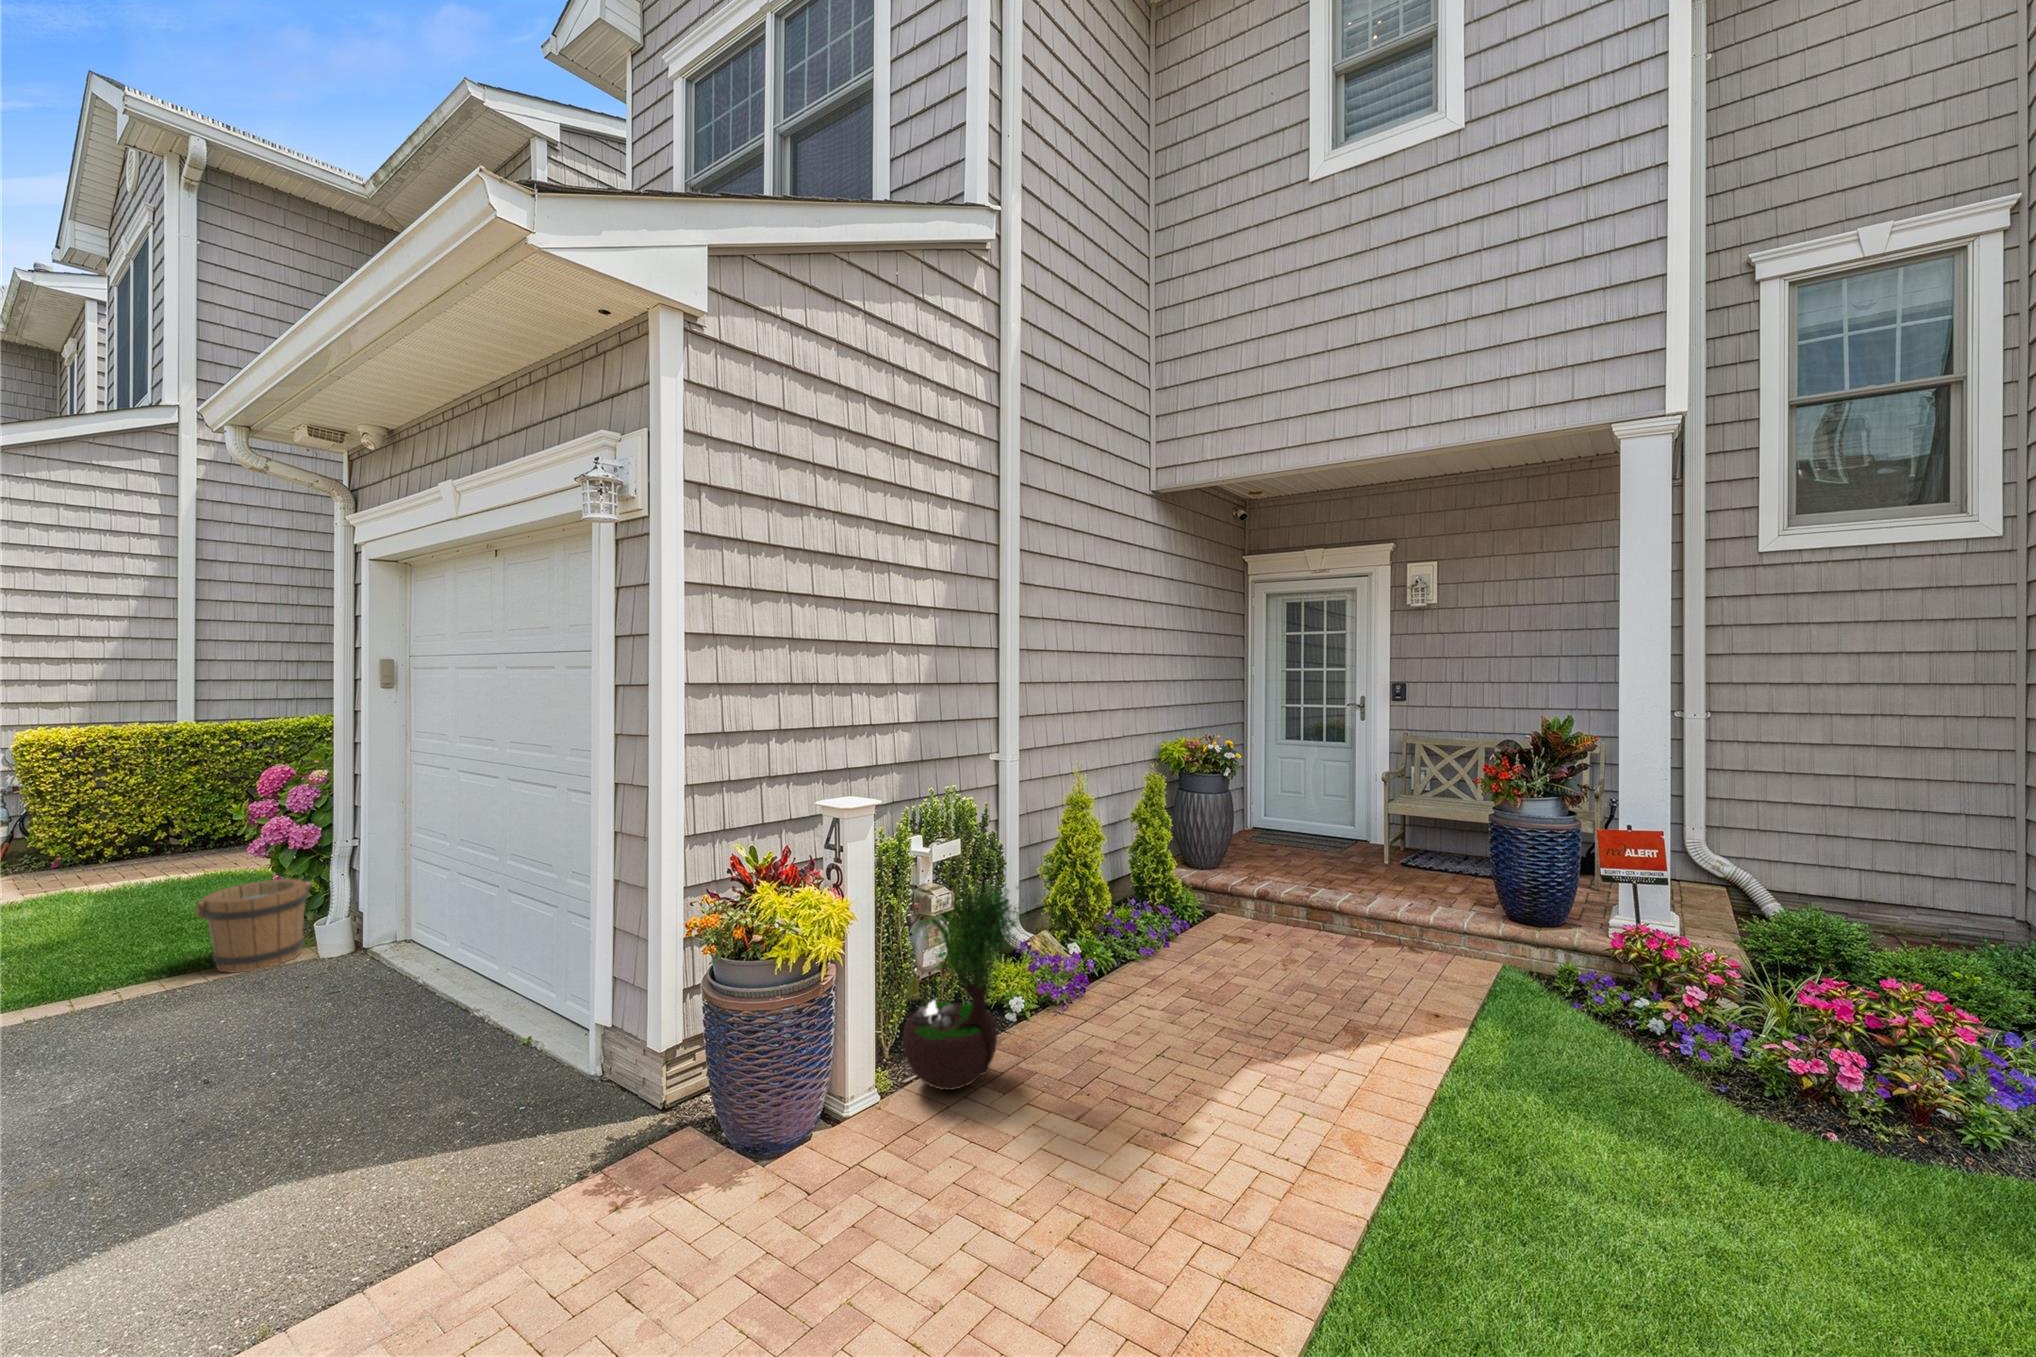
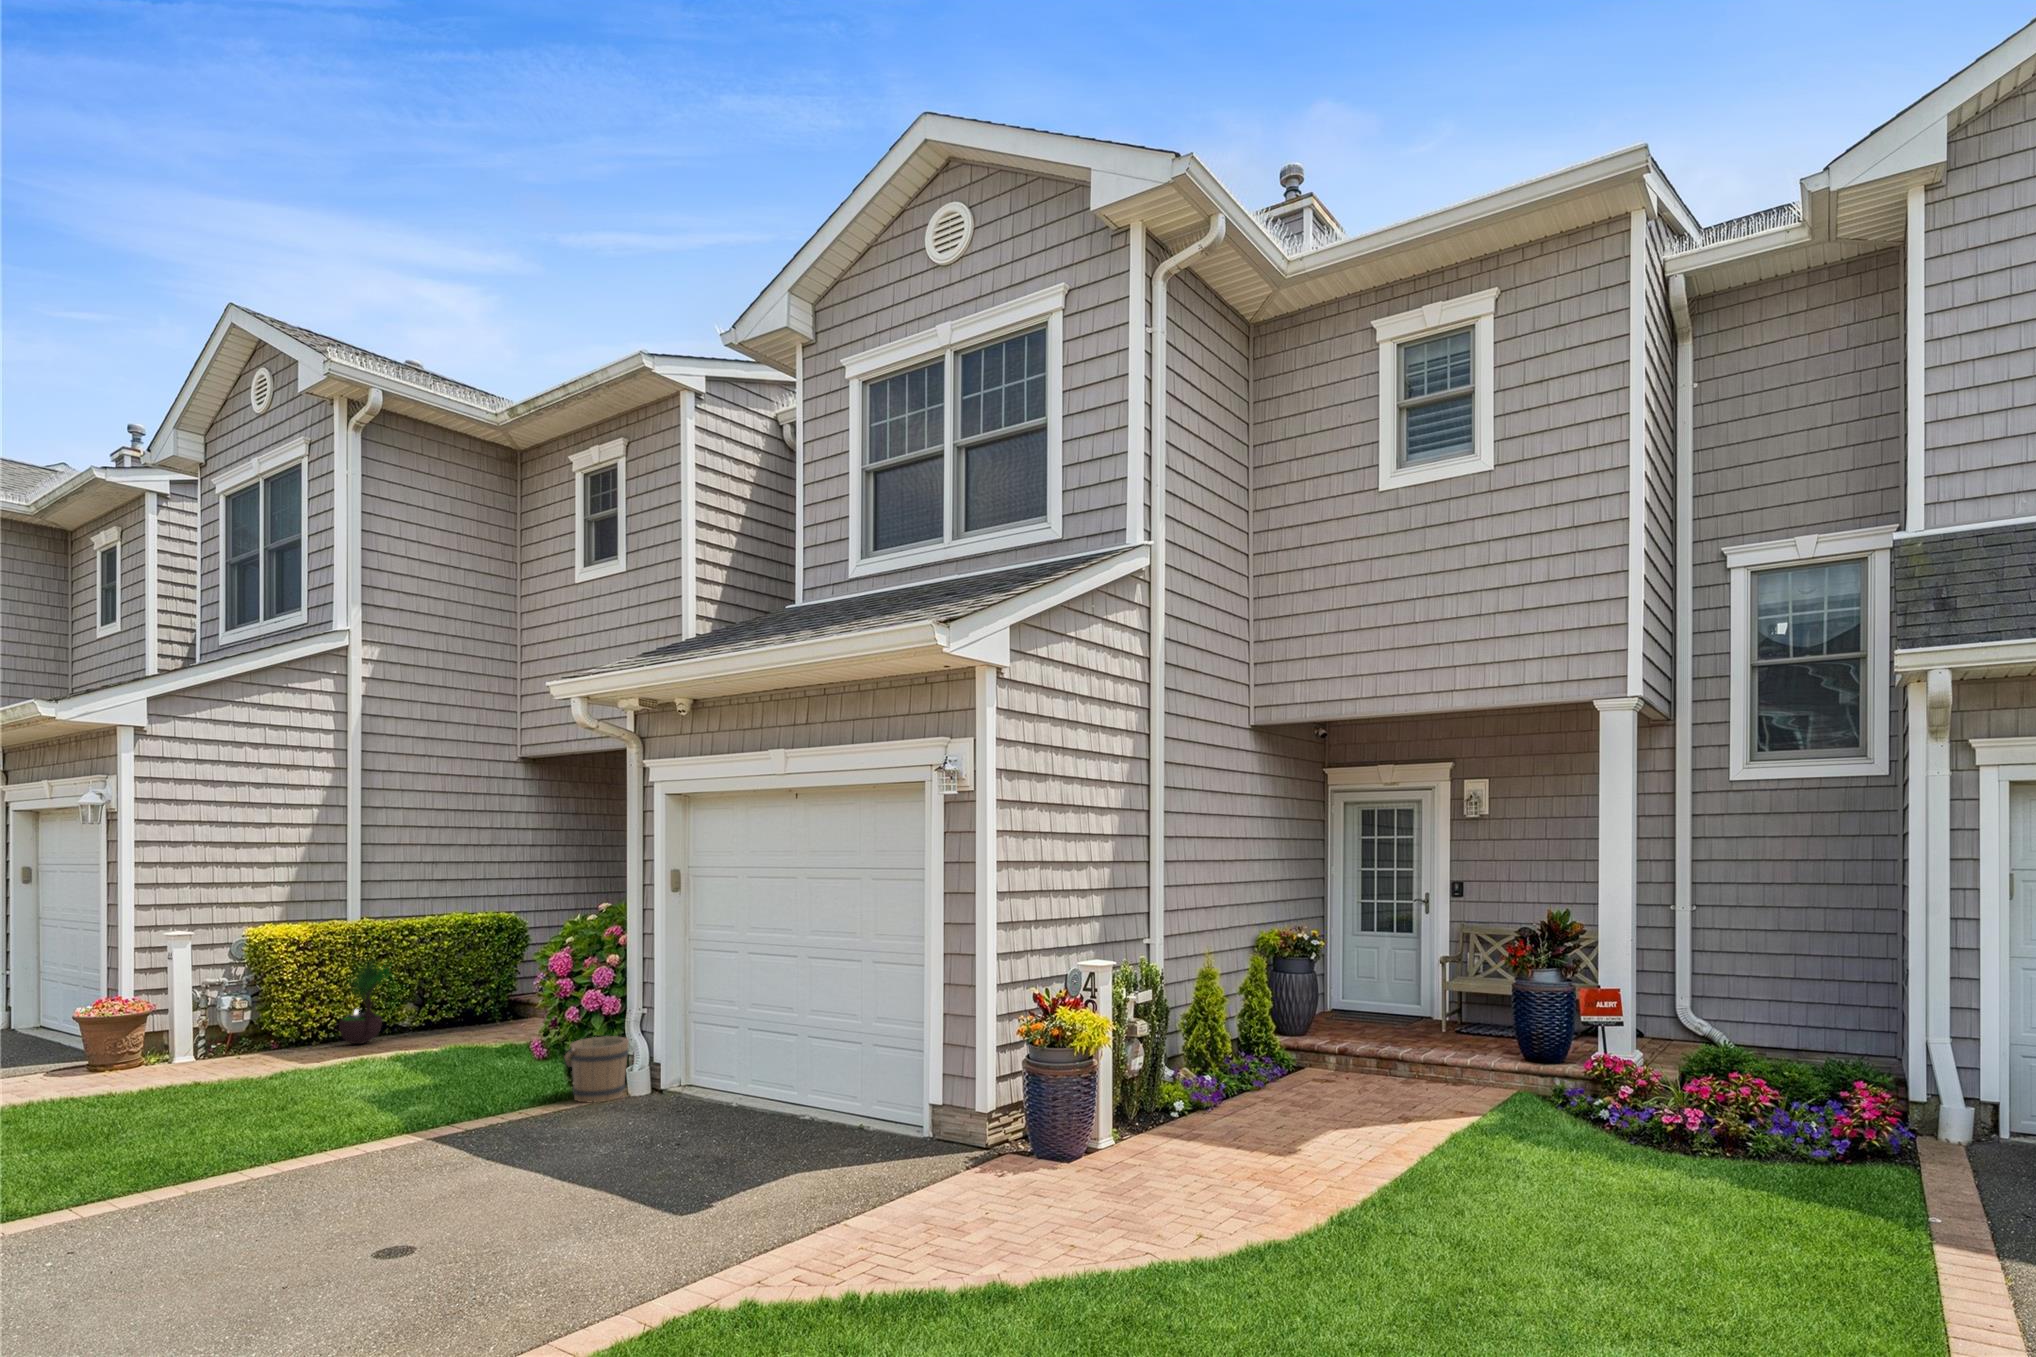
potted tree: present [903,883,1025,1090] -> present [339,961,392,1044]

